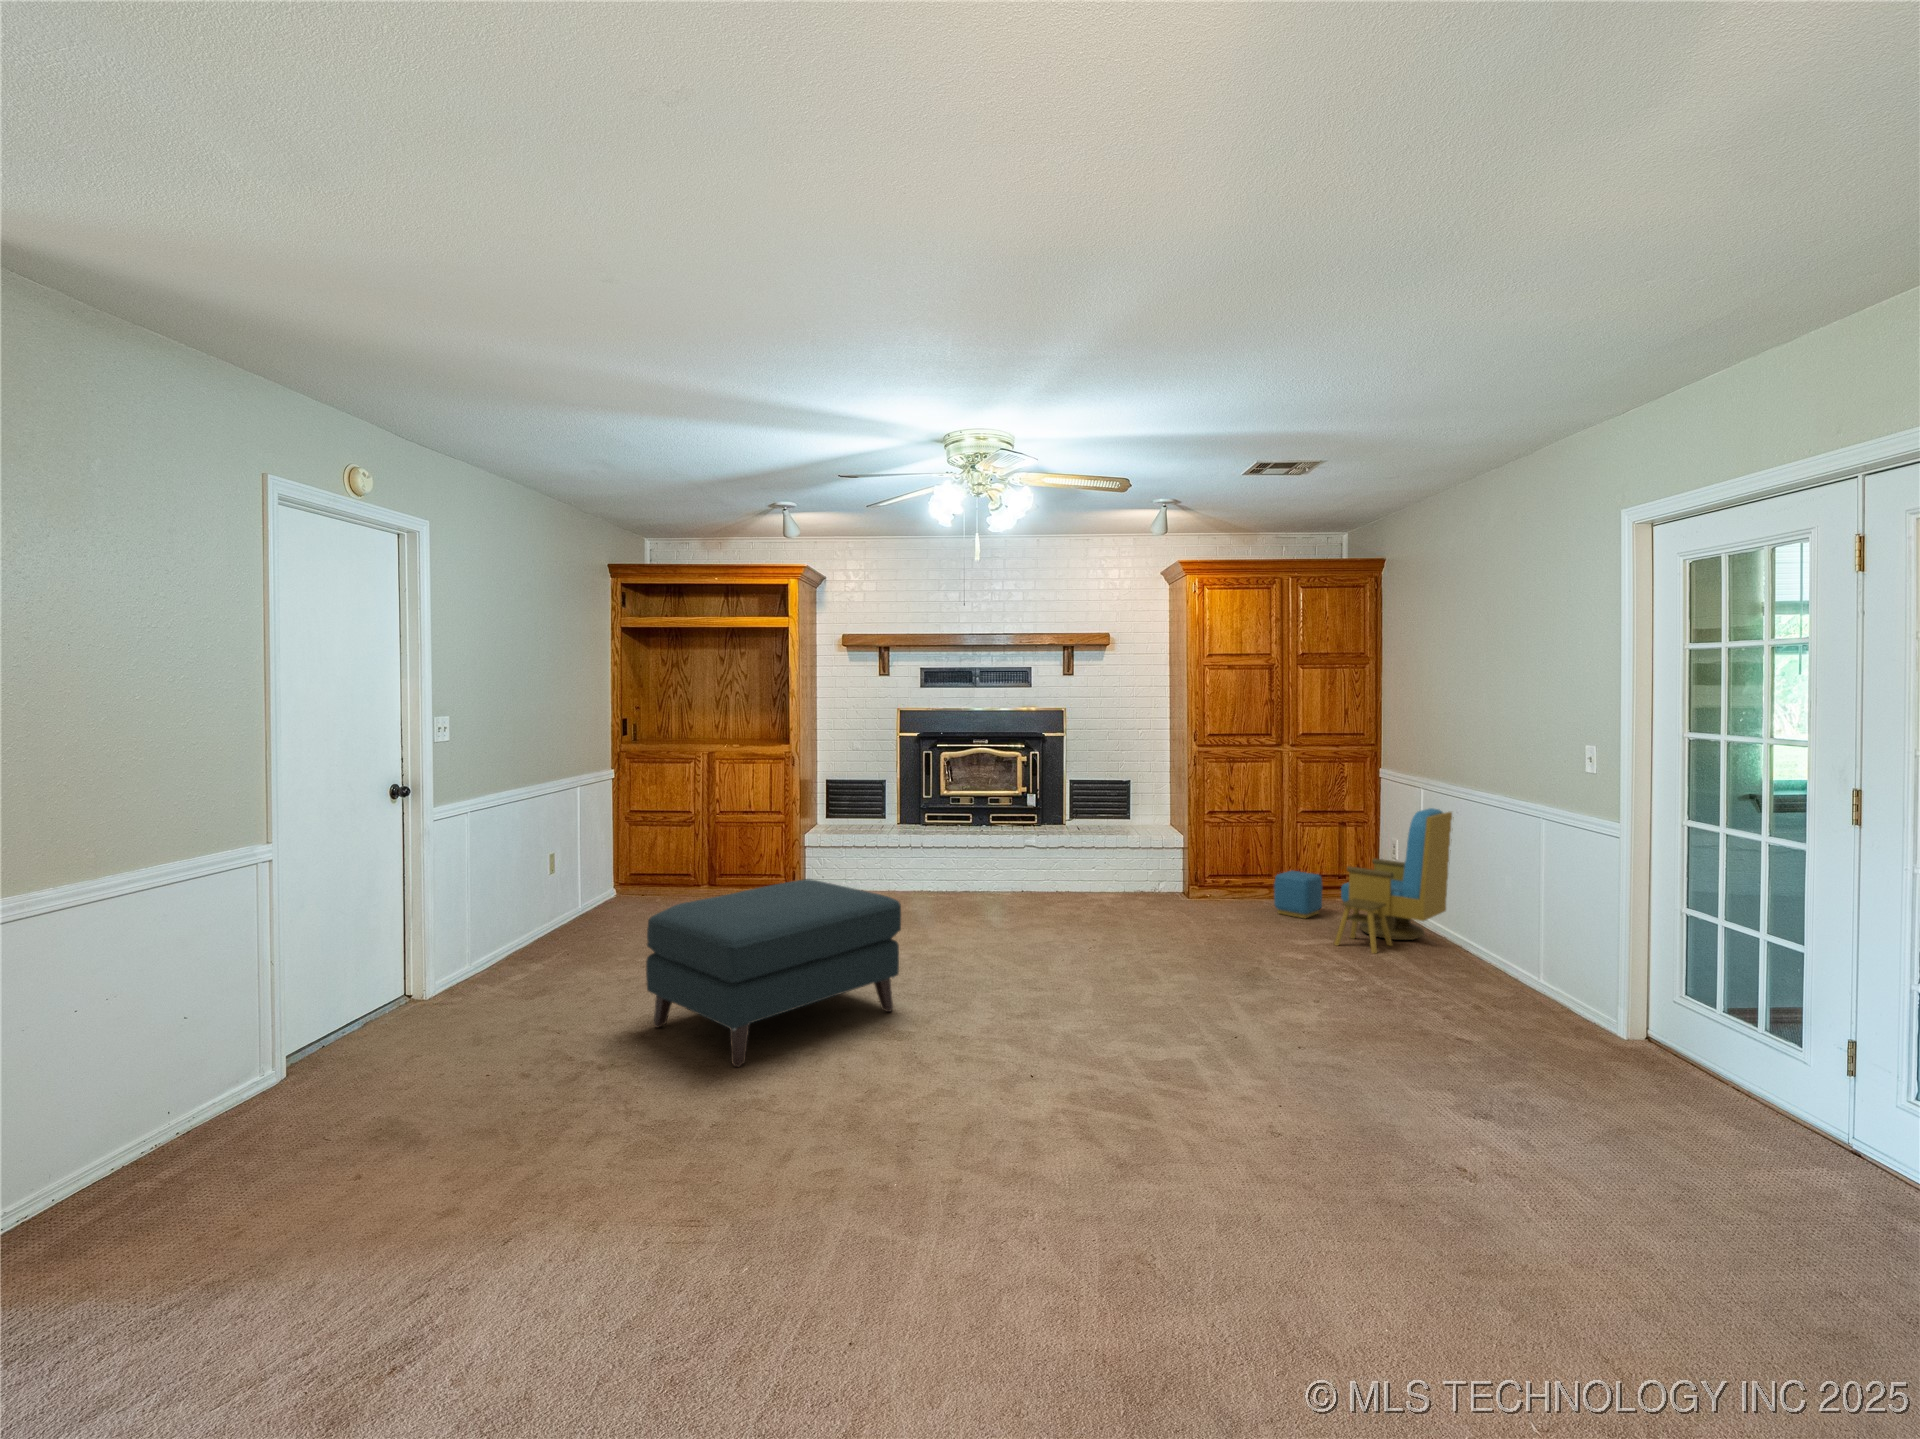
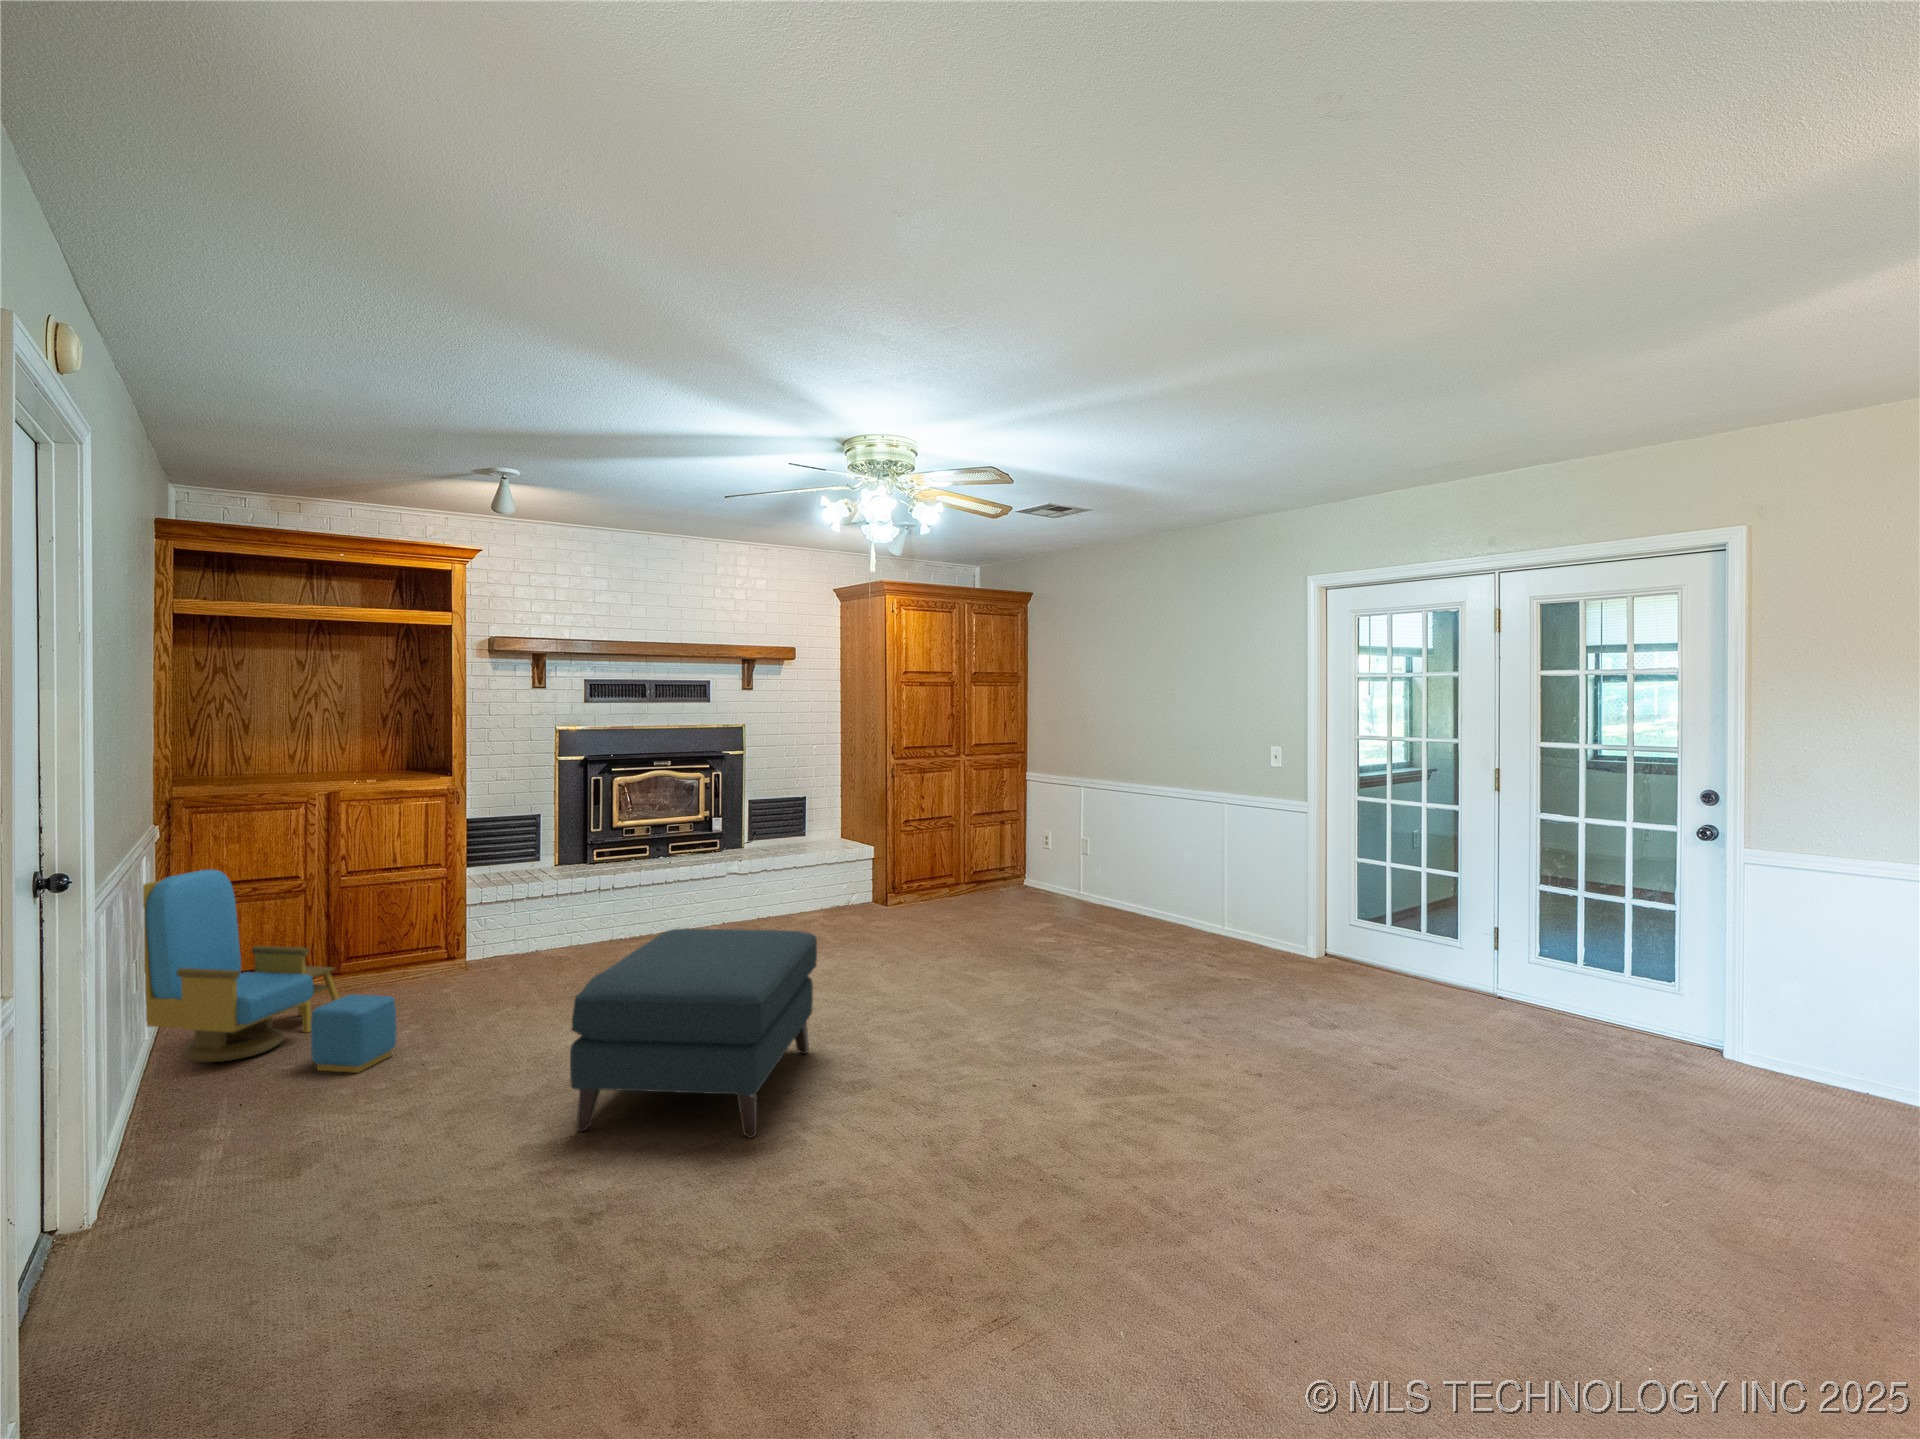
armchair: present [1274,808,1452,953] -> present [143,870,396,1073]

